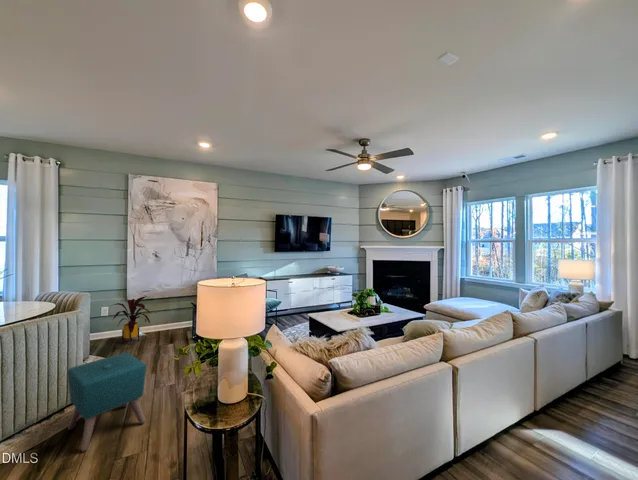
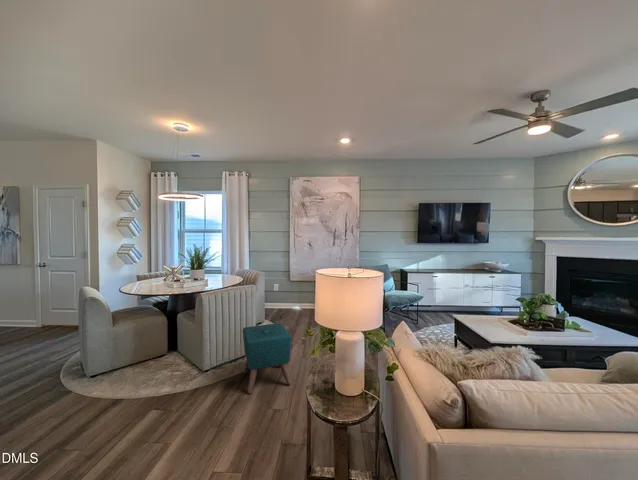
house plant: present [113,296,150,344] -> none [278,278,307,316]

